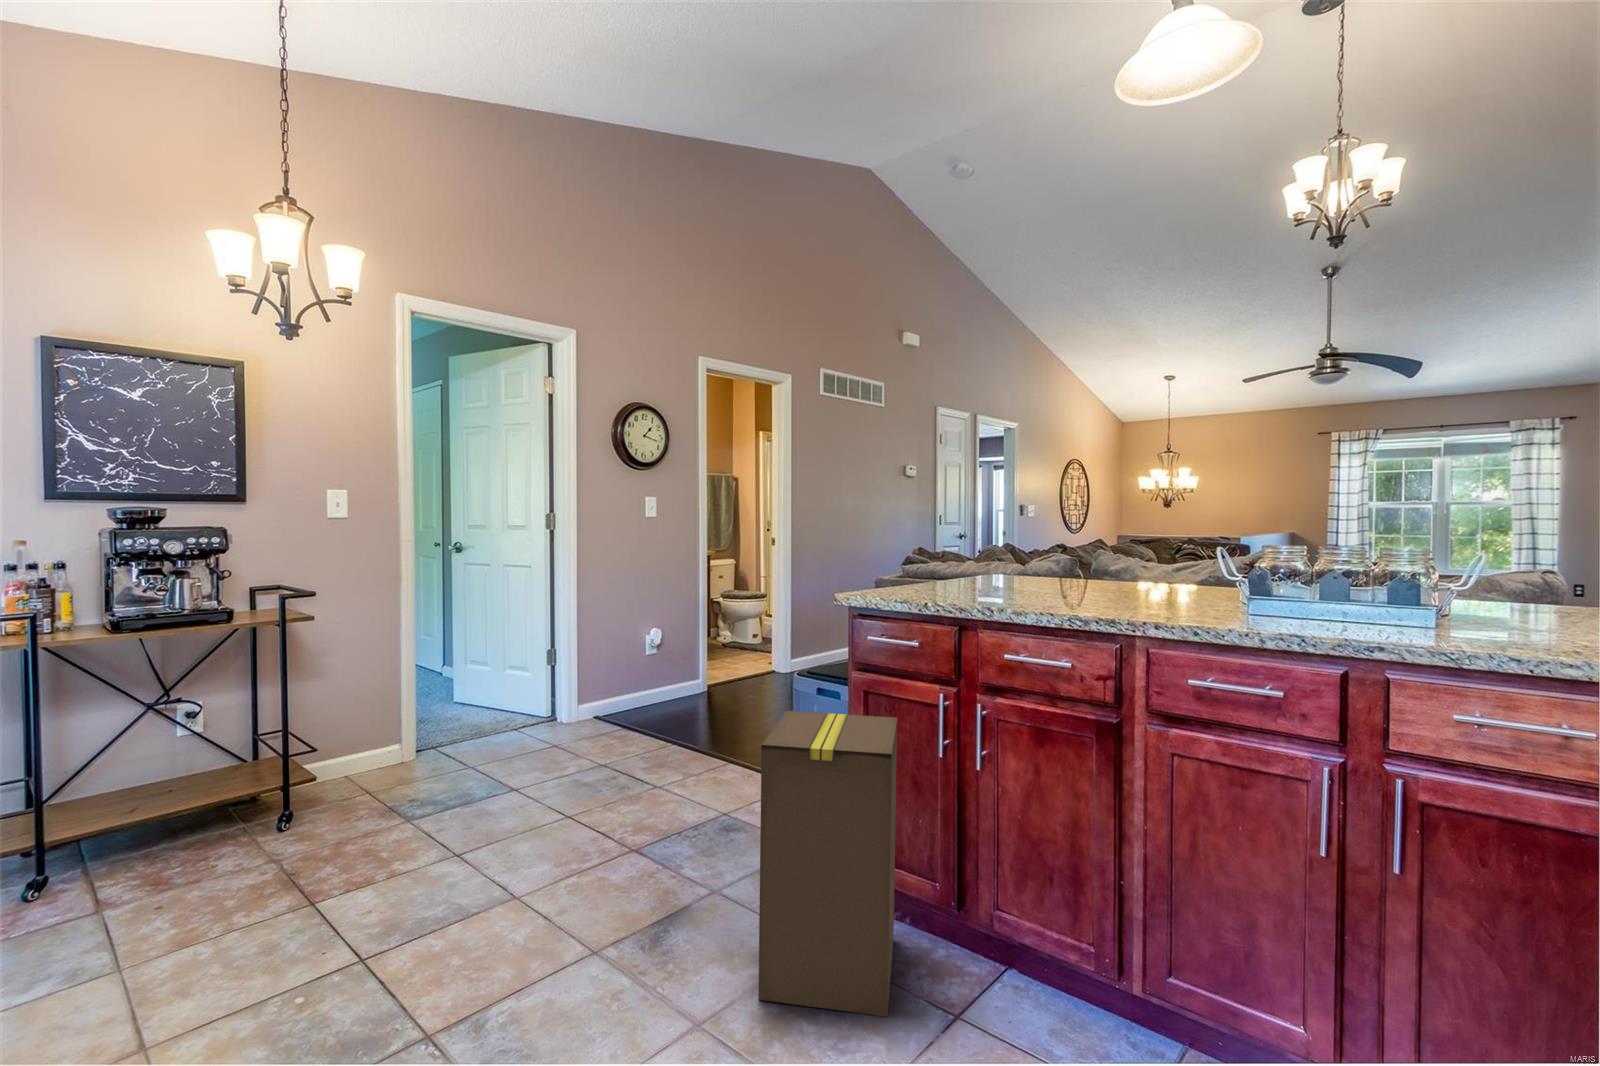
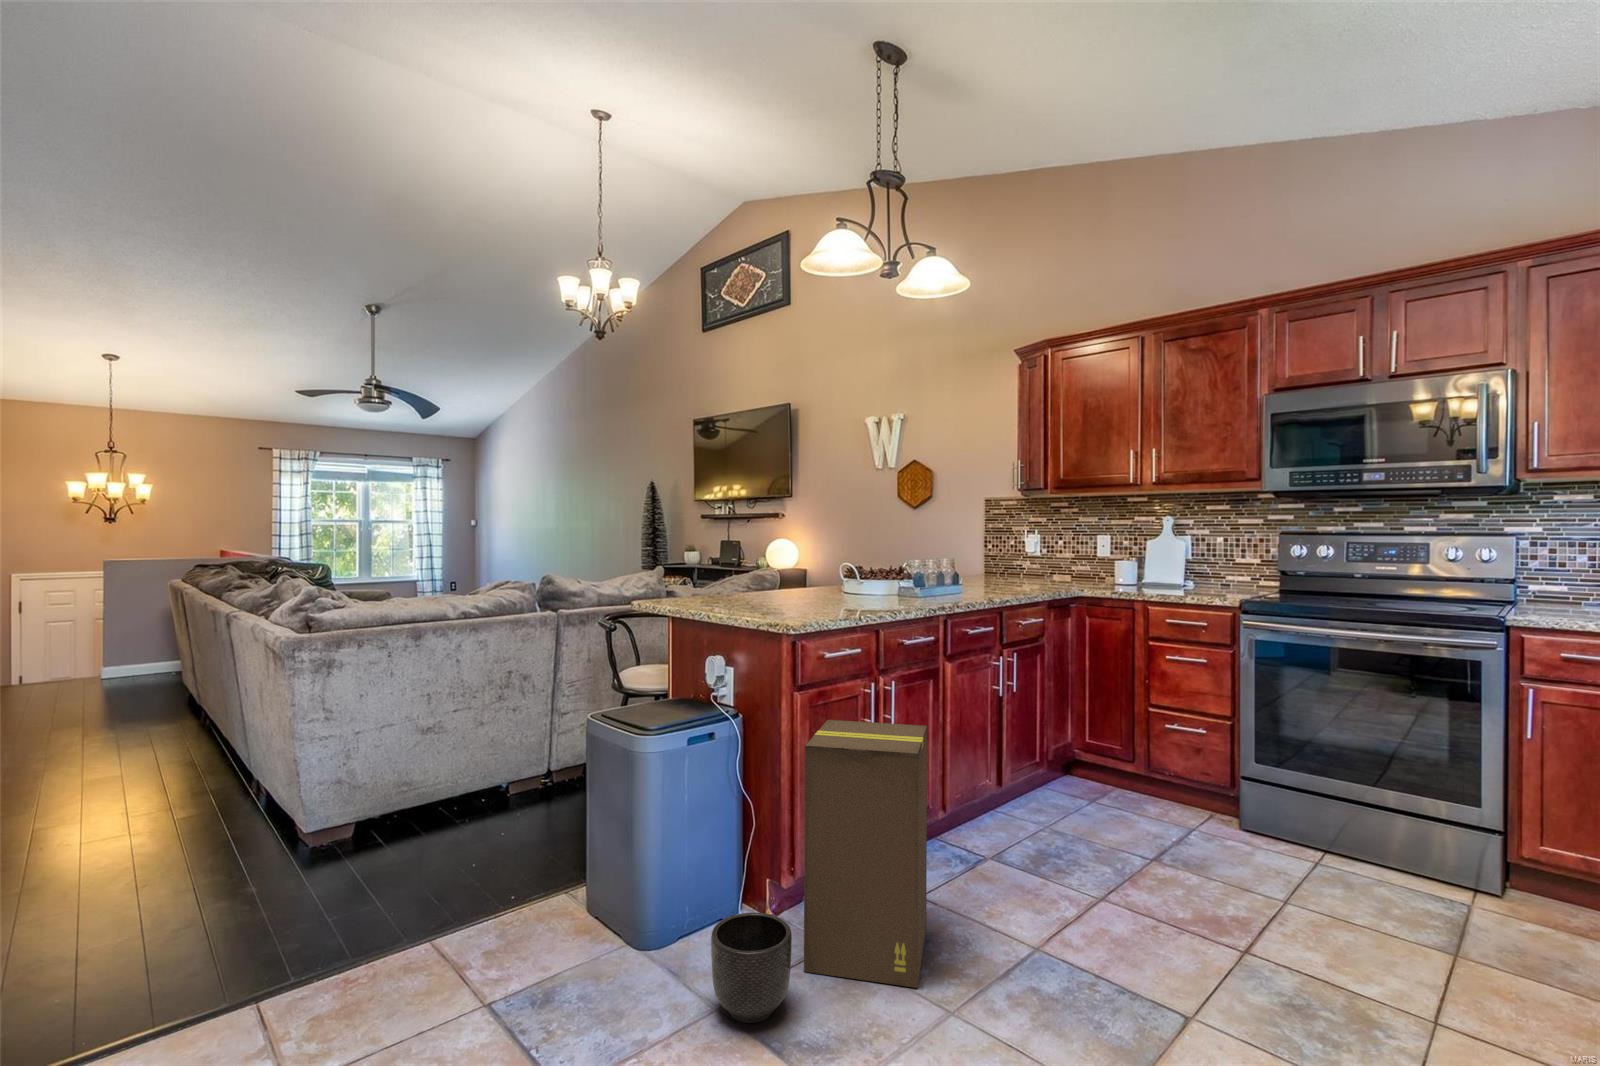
planter: none [692,826,760,914] -> present [711,912,792,1023]

